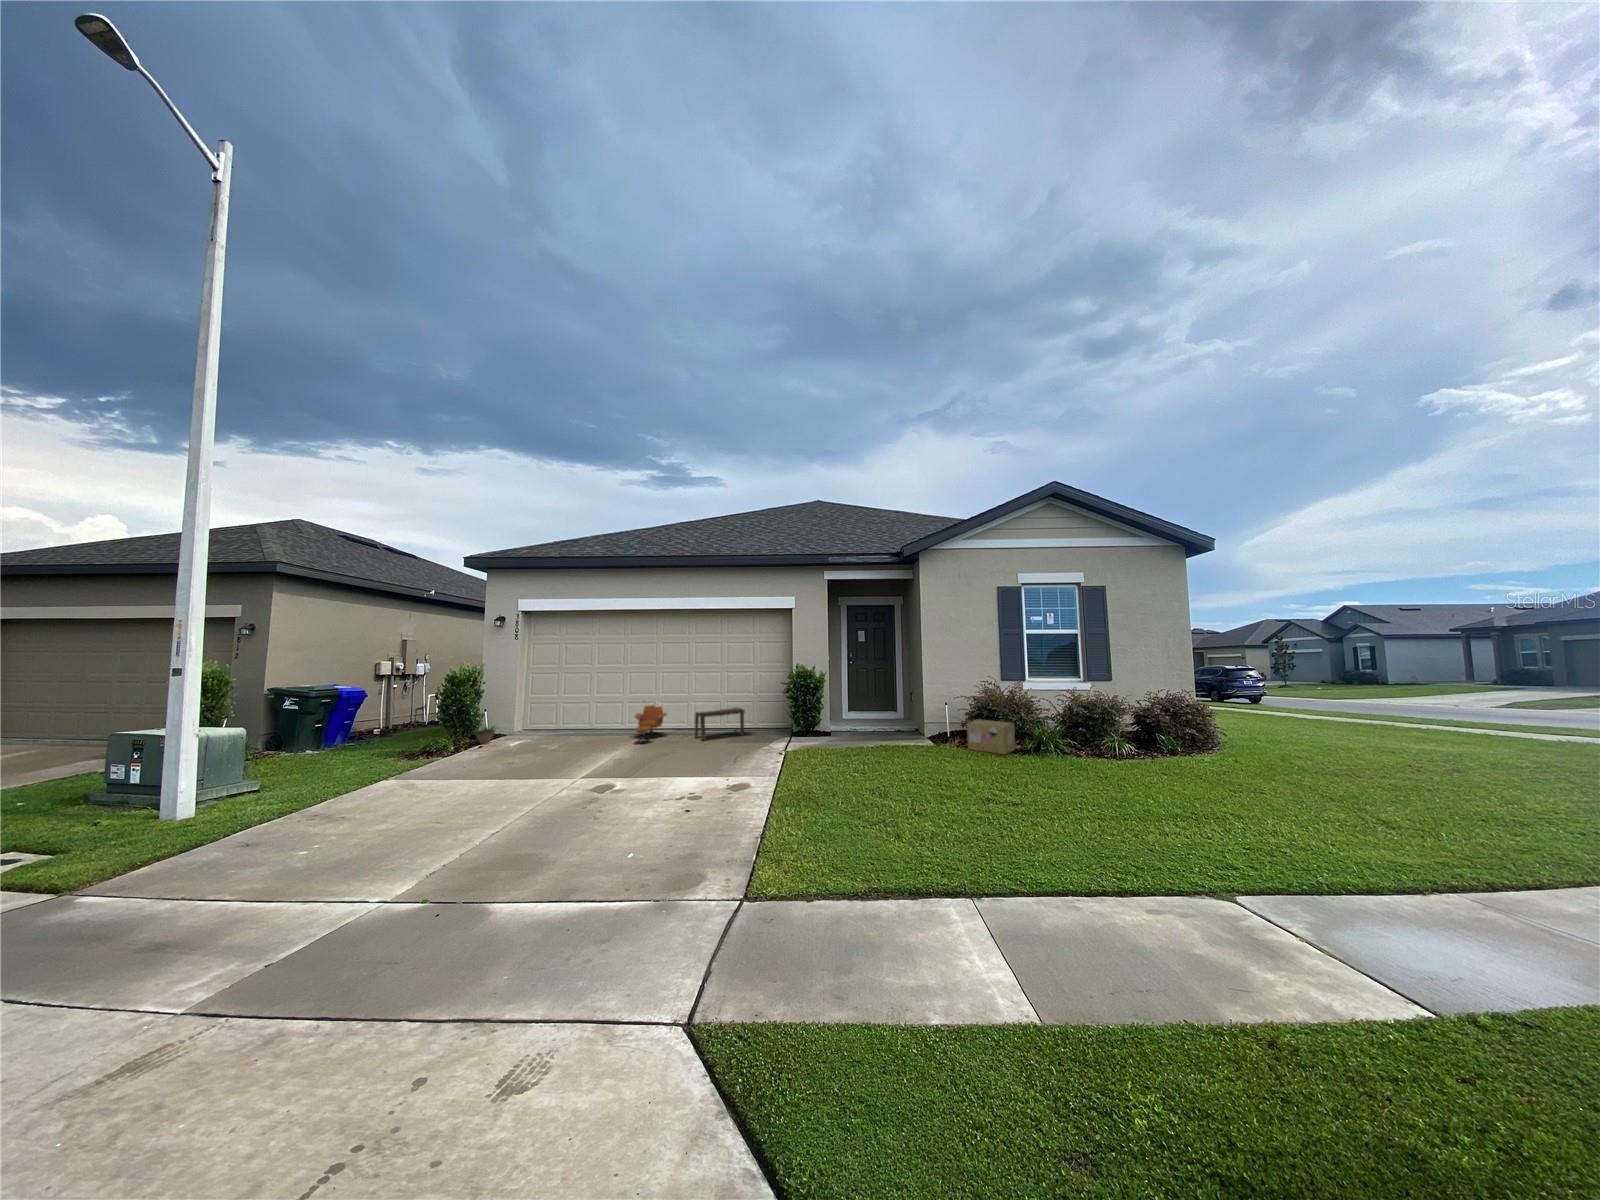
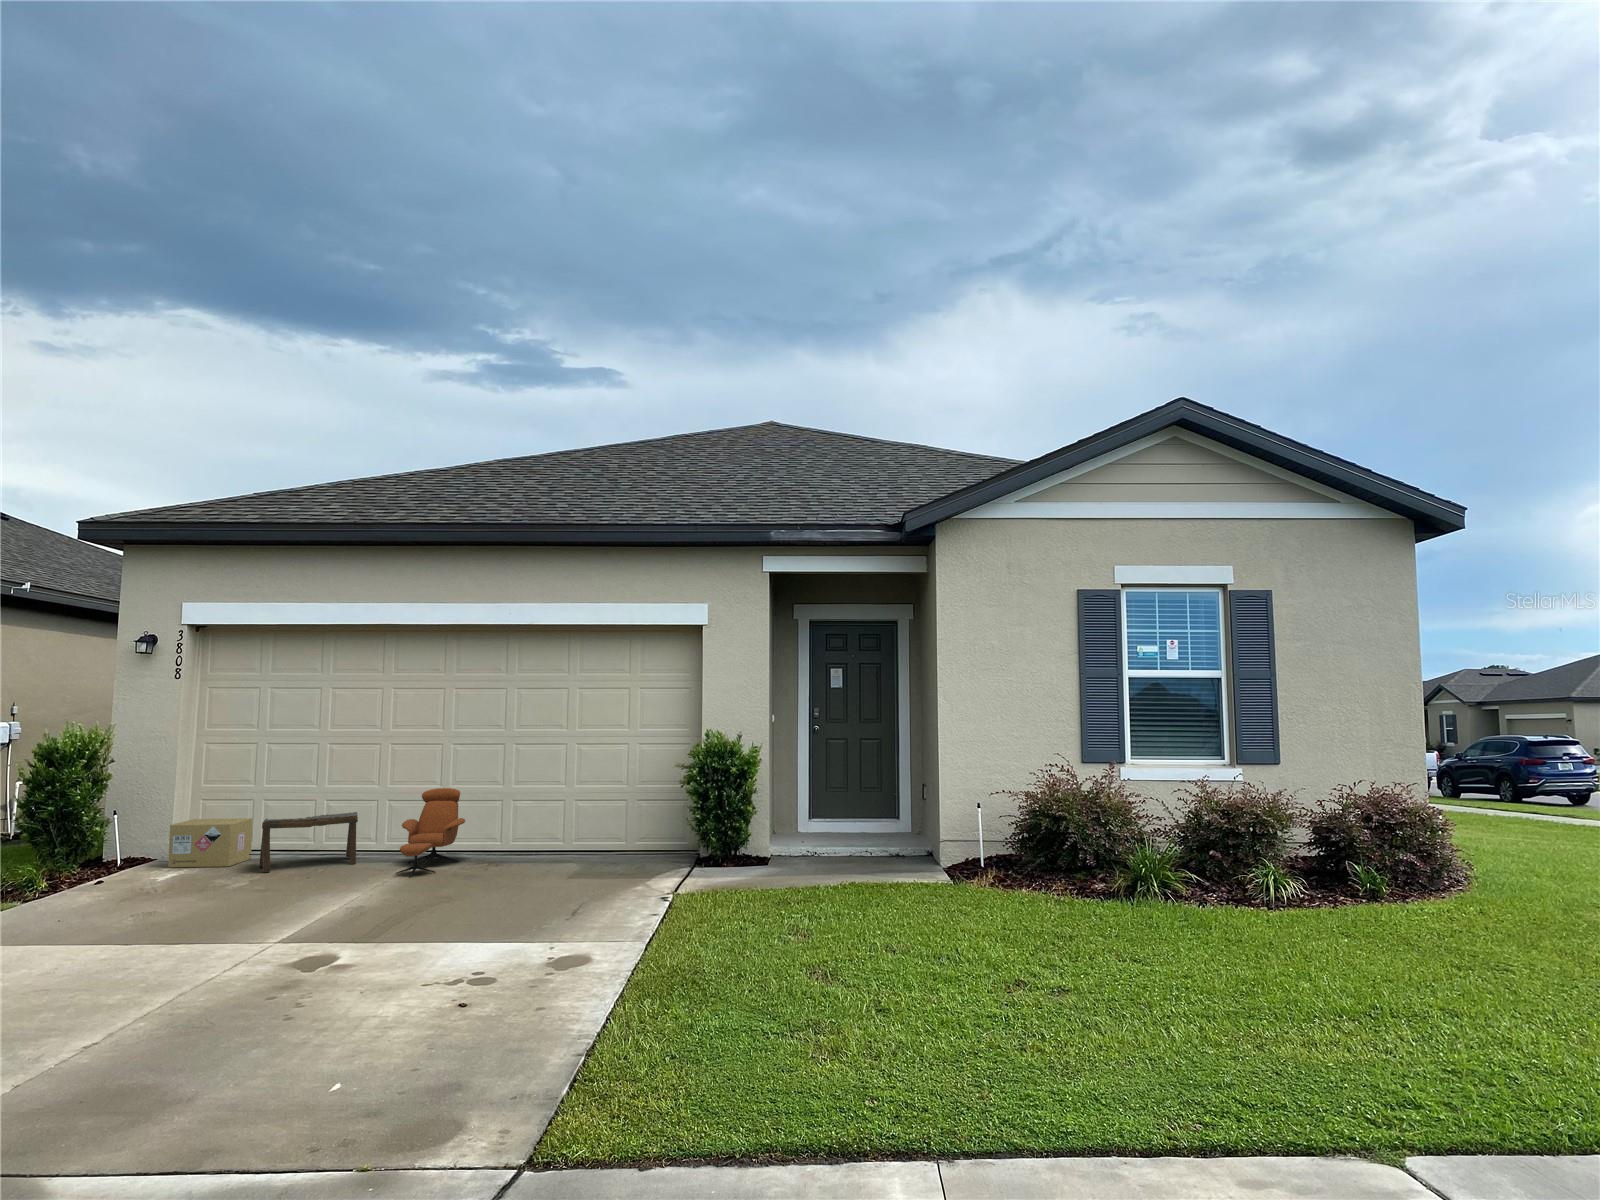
bench: present [694,708,745,740] -> present [260,812,358,872]
cardboard box: present [967,719,1015,754] -> present [168,818,252,867]
decorative plant: present [471,725,495,744] -> none [78,838,144,876]

